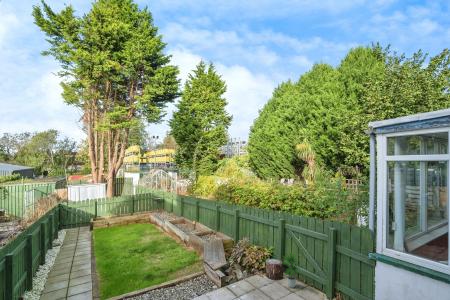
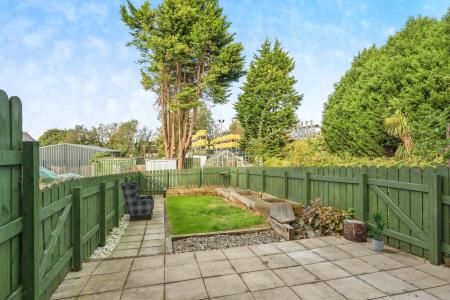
chair: none [40,227,80,275] -> present [121,182,154,221]

